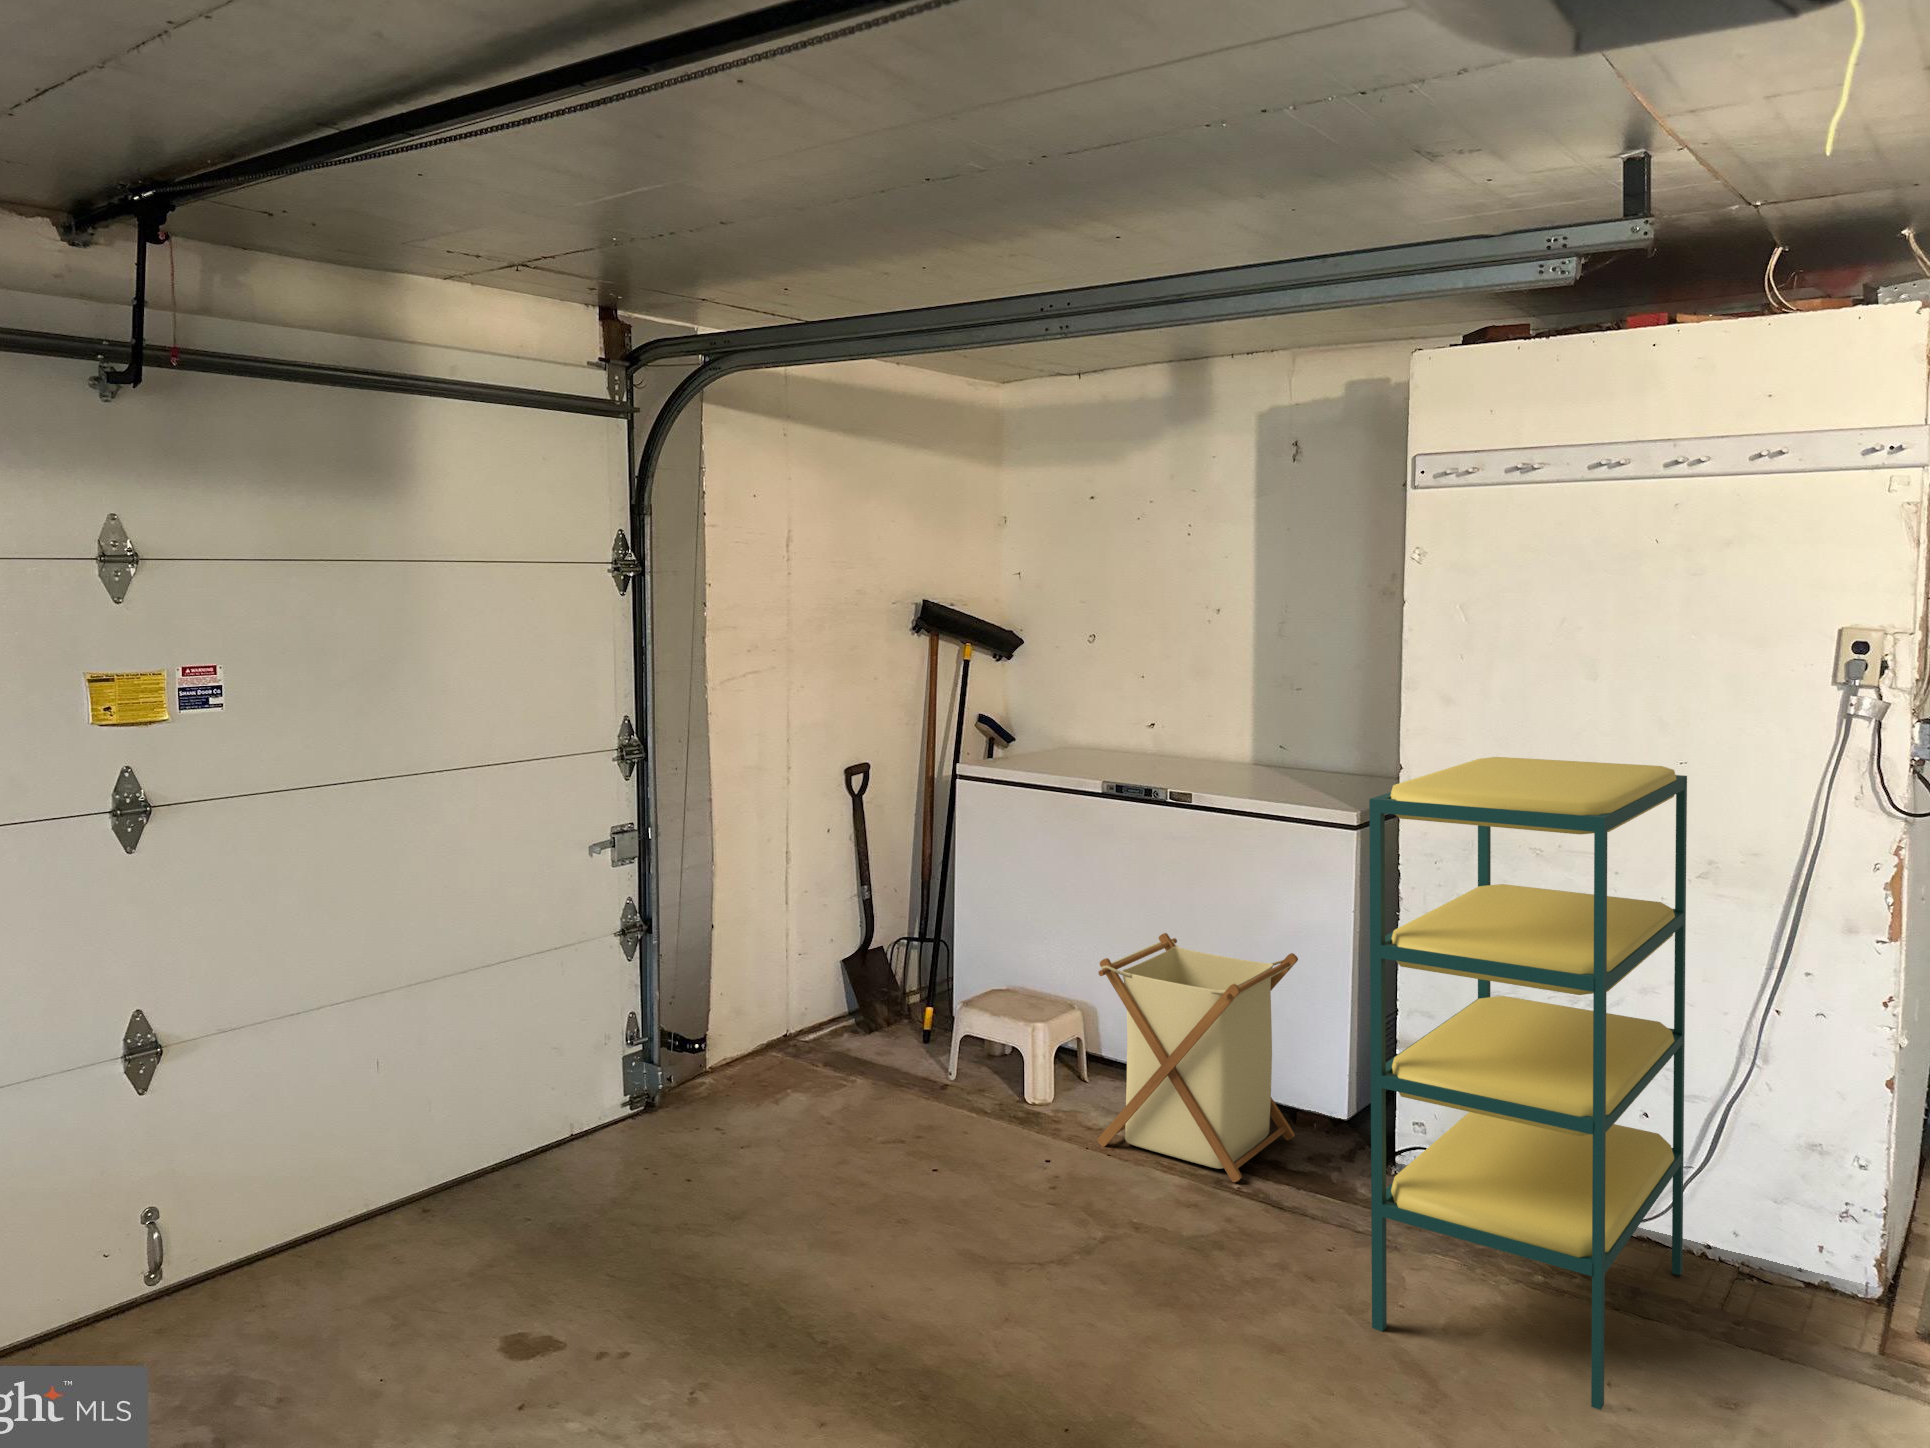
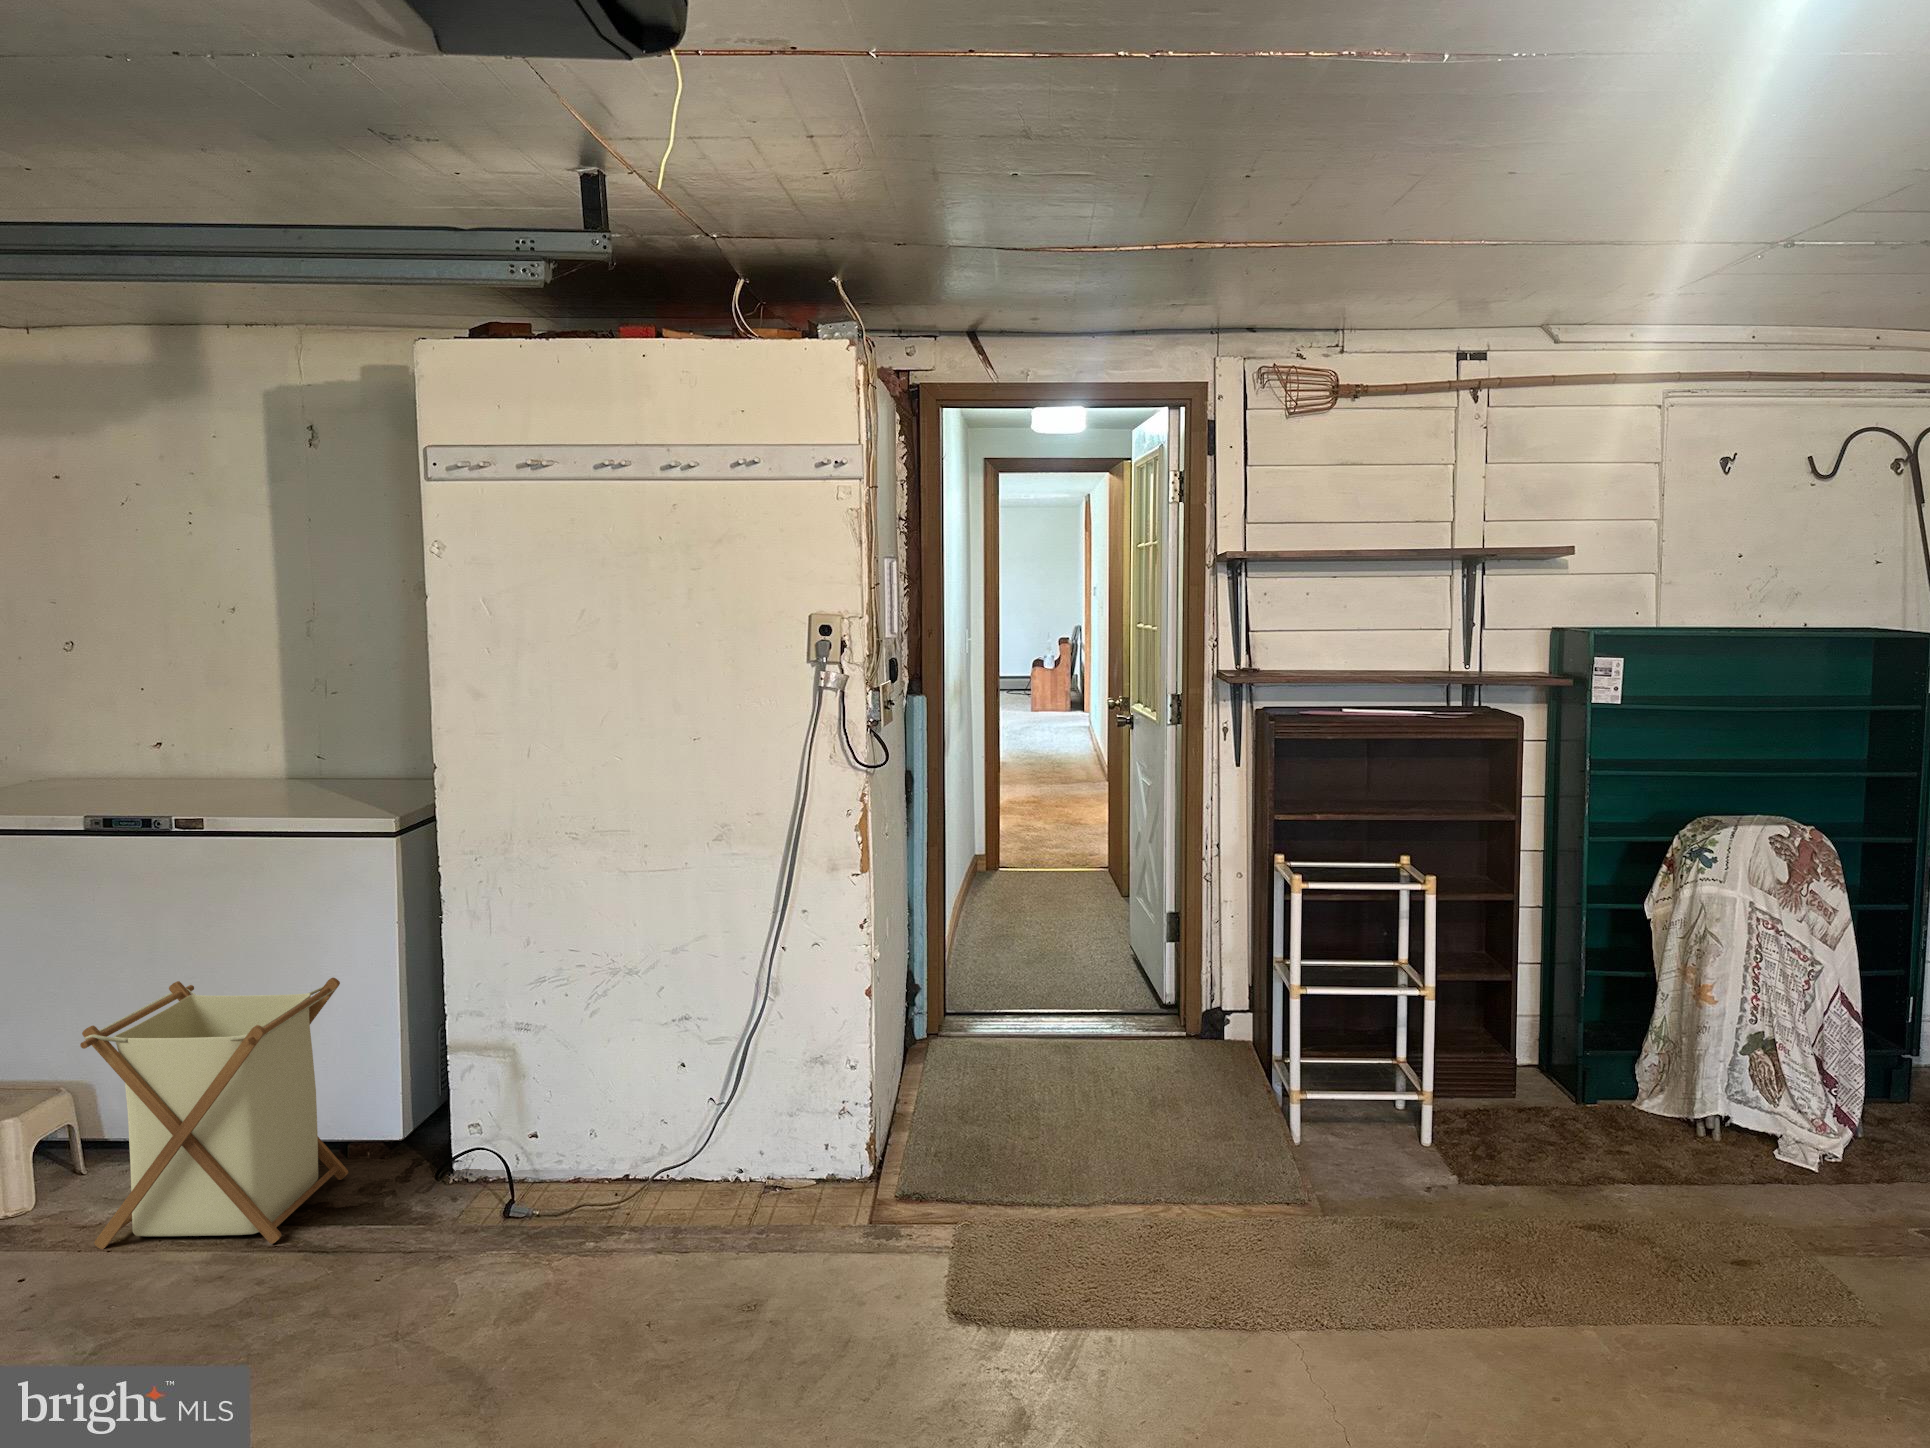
shelving unit: present [1369,757,1687,1410] -> none [380,744,719,1354]

